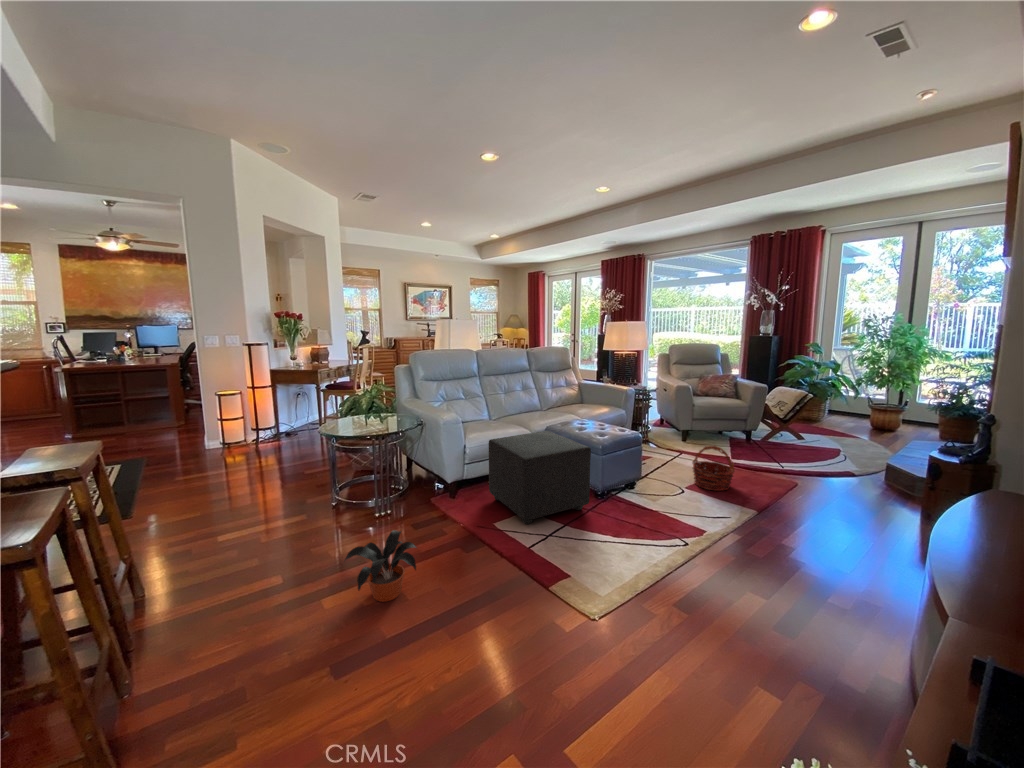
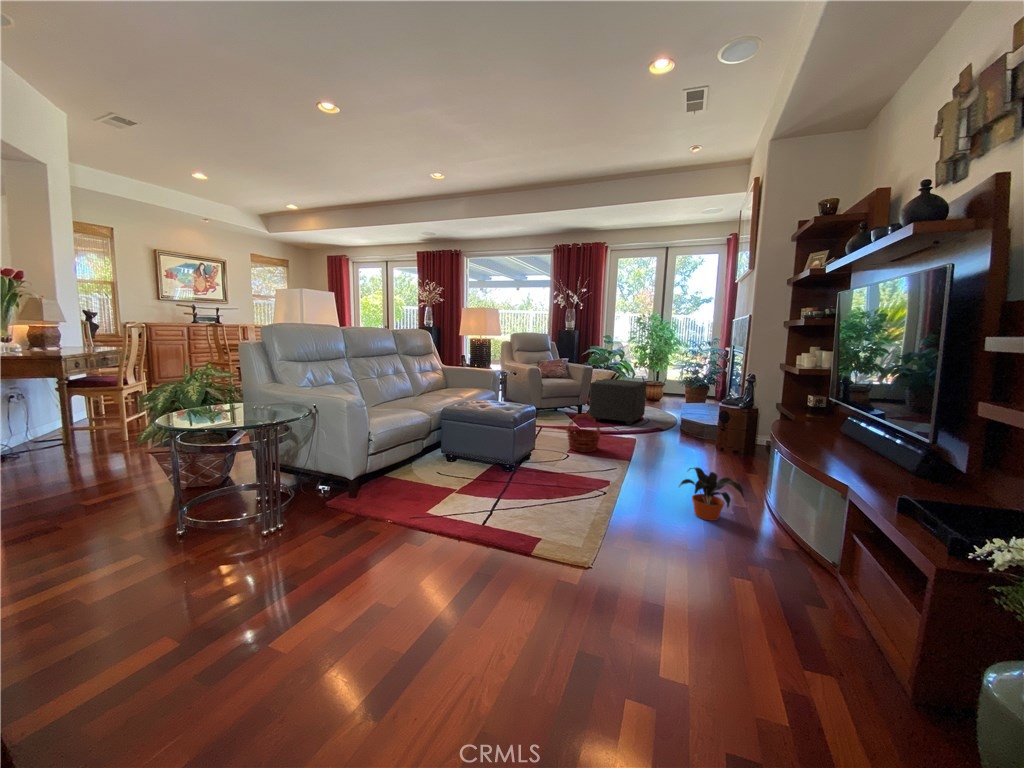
ottoman: present [489,431,591,524] -> present [589,379,647,425]
potted plant: present [345,530,416,602] -> present [679,467,744,521]

